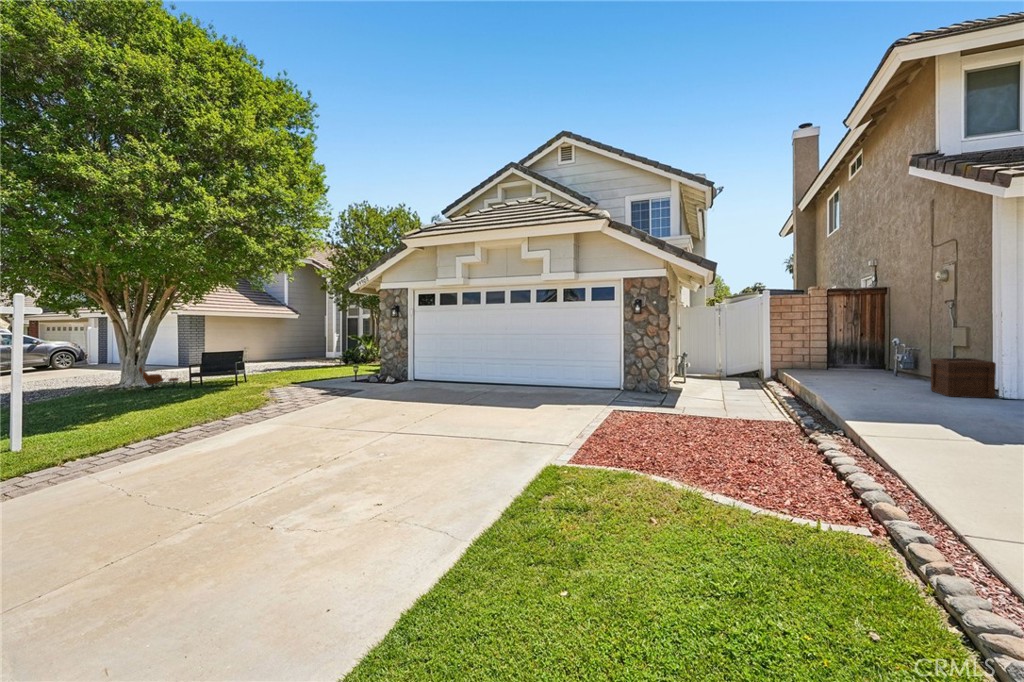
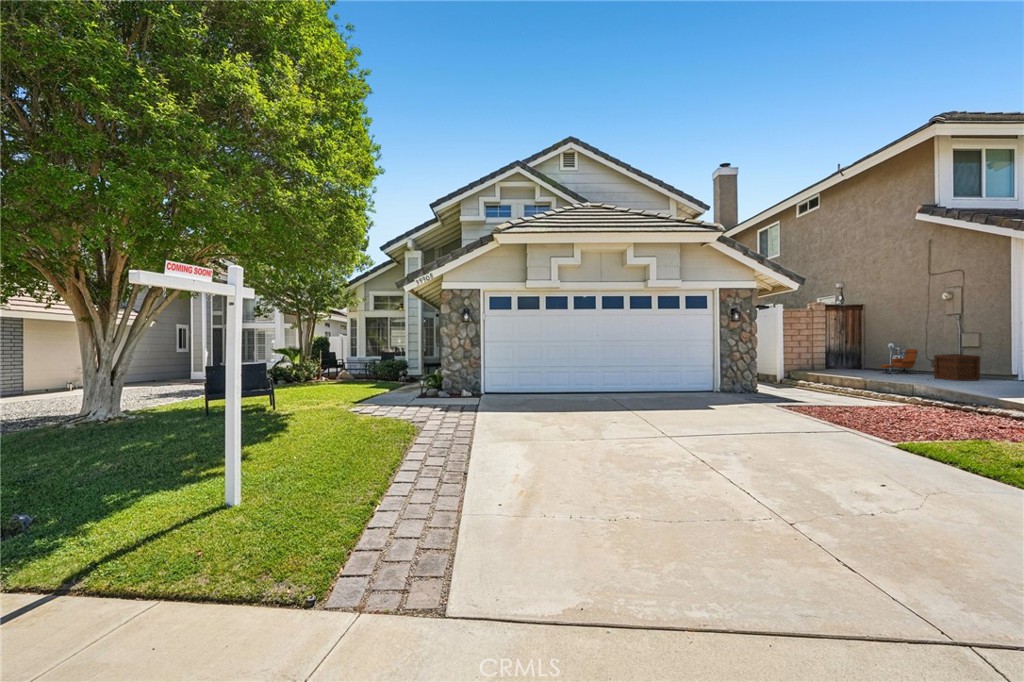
lounge chair: present [139,367,179,388] -> present [880,349,918,374]

